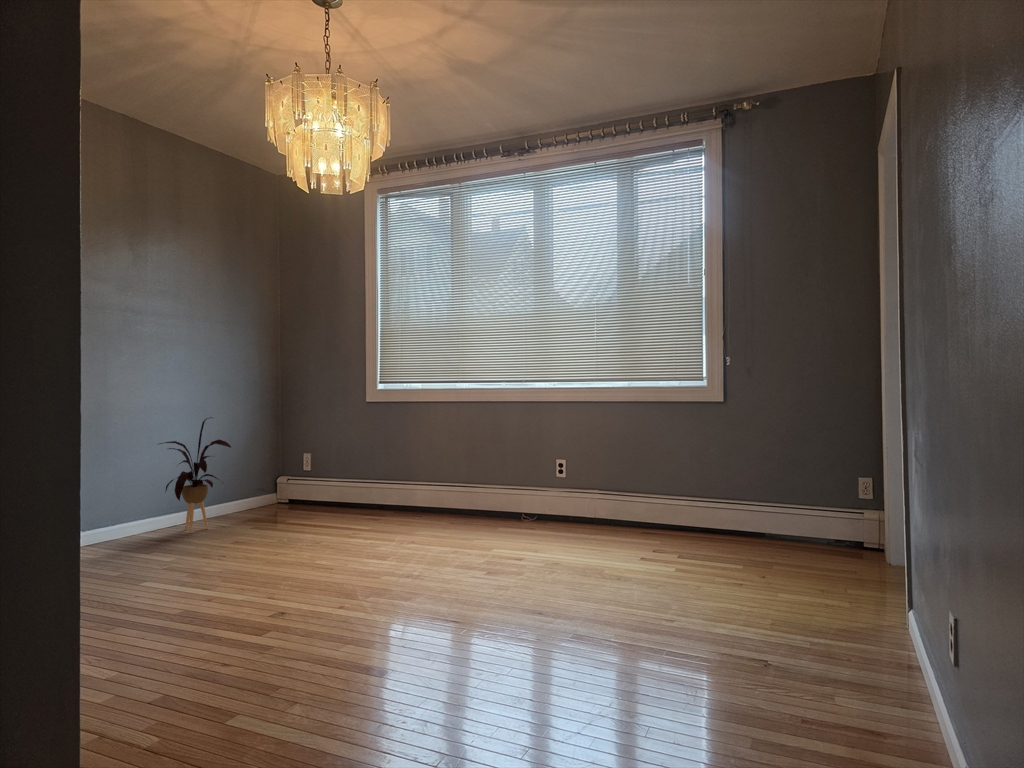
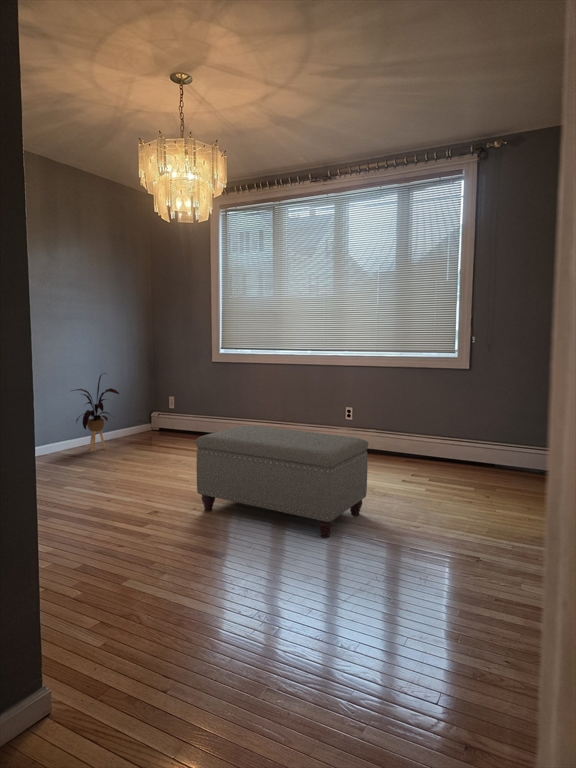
ottoman: none [345,482,599,644] -> present [196,425,368,538]

